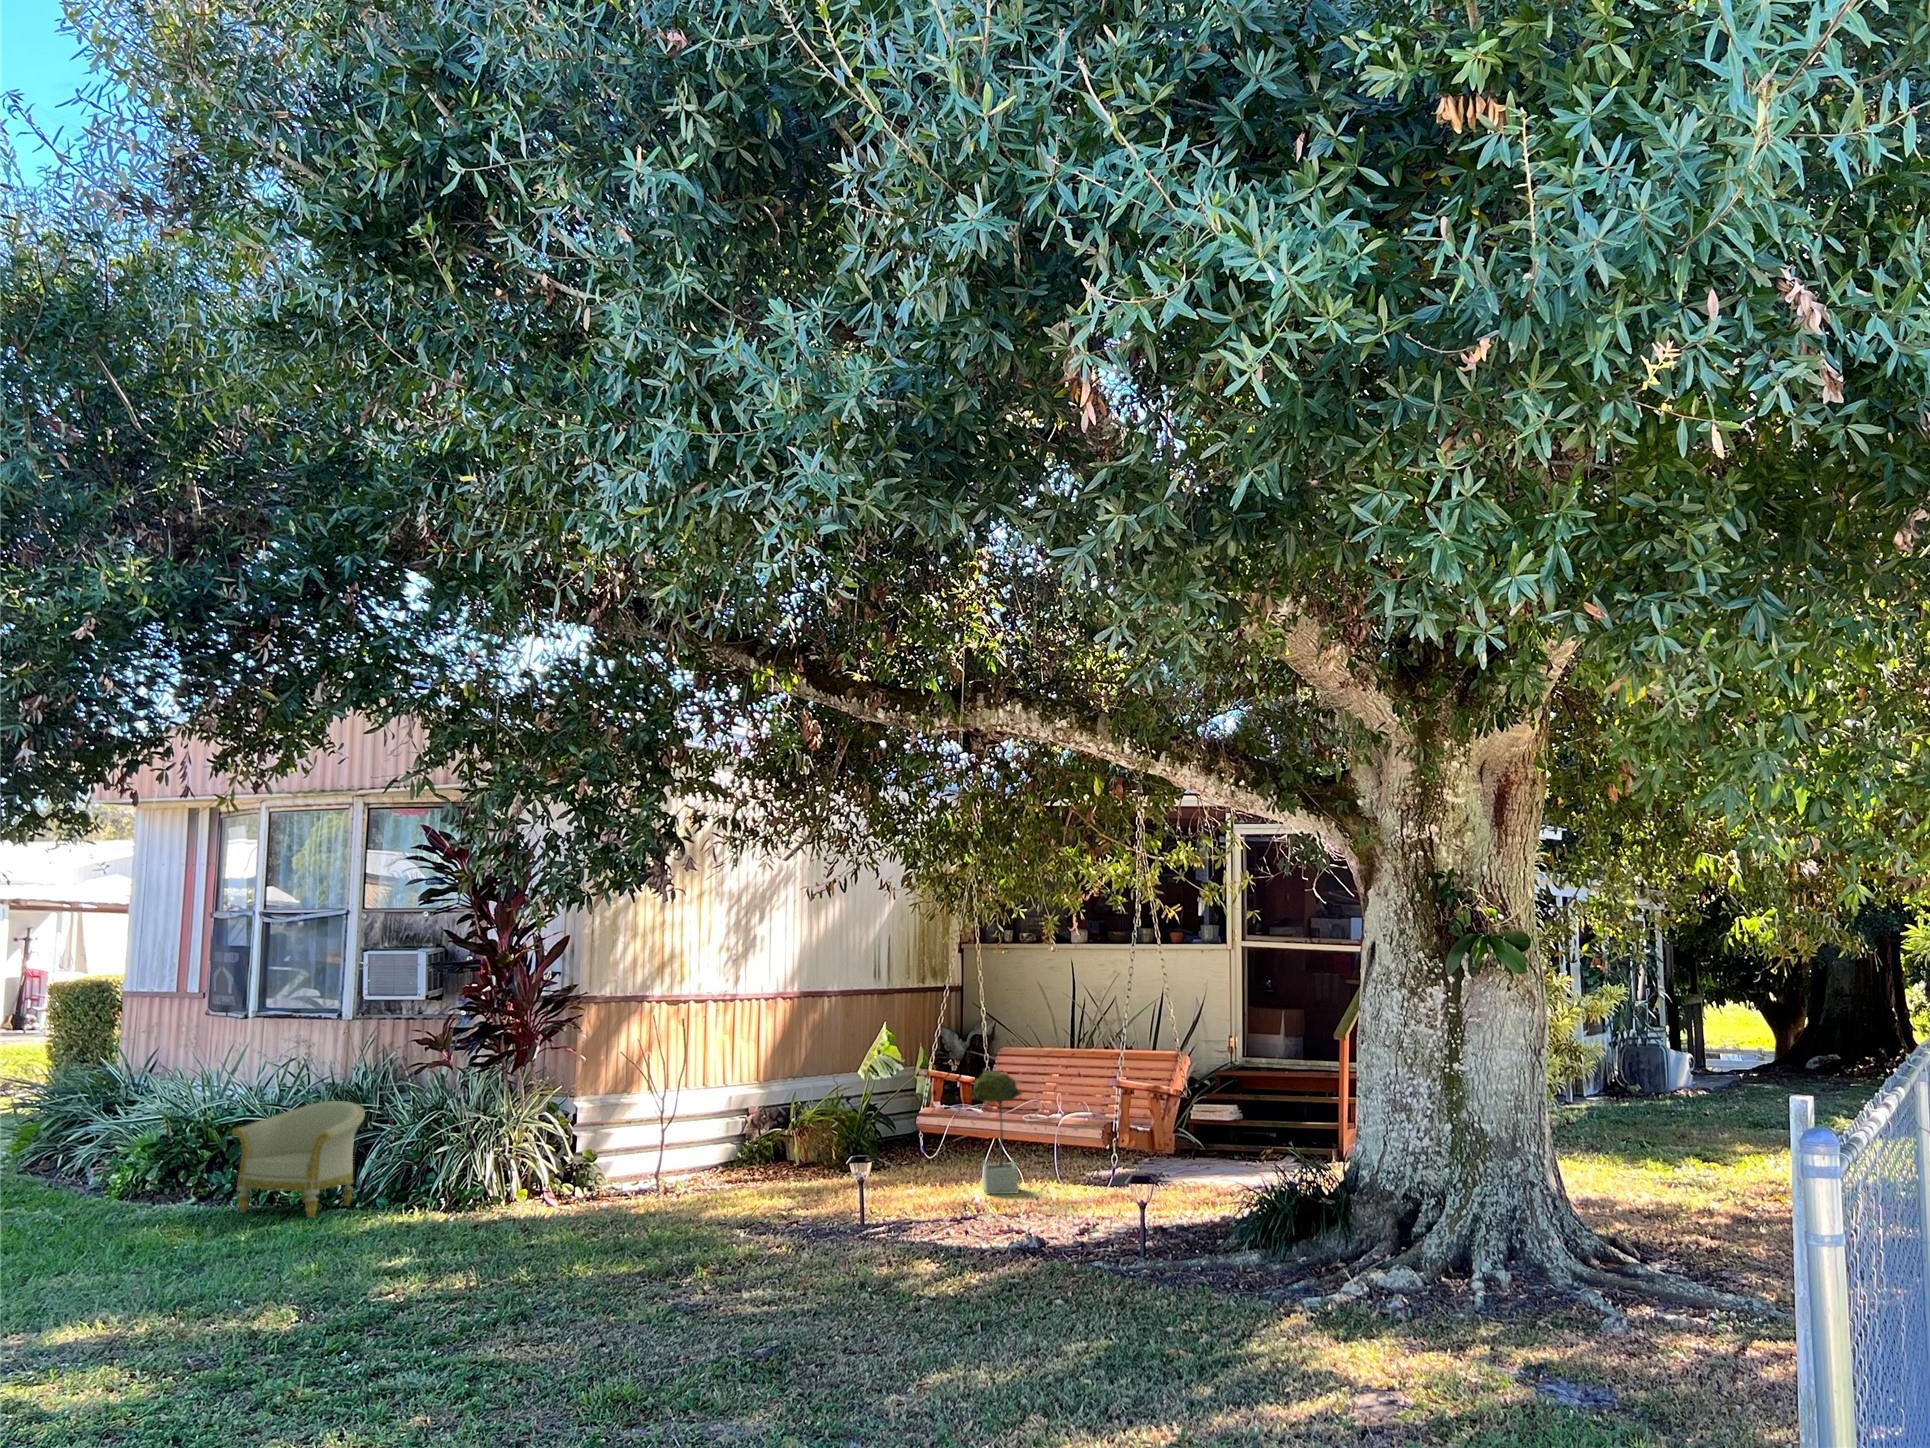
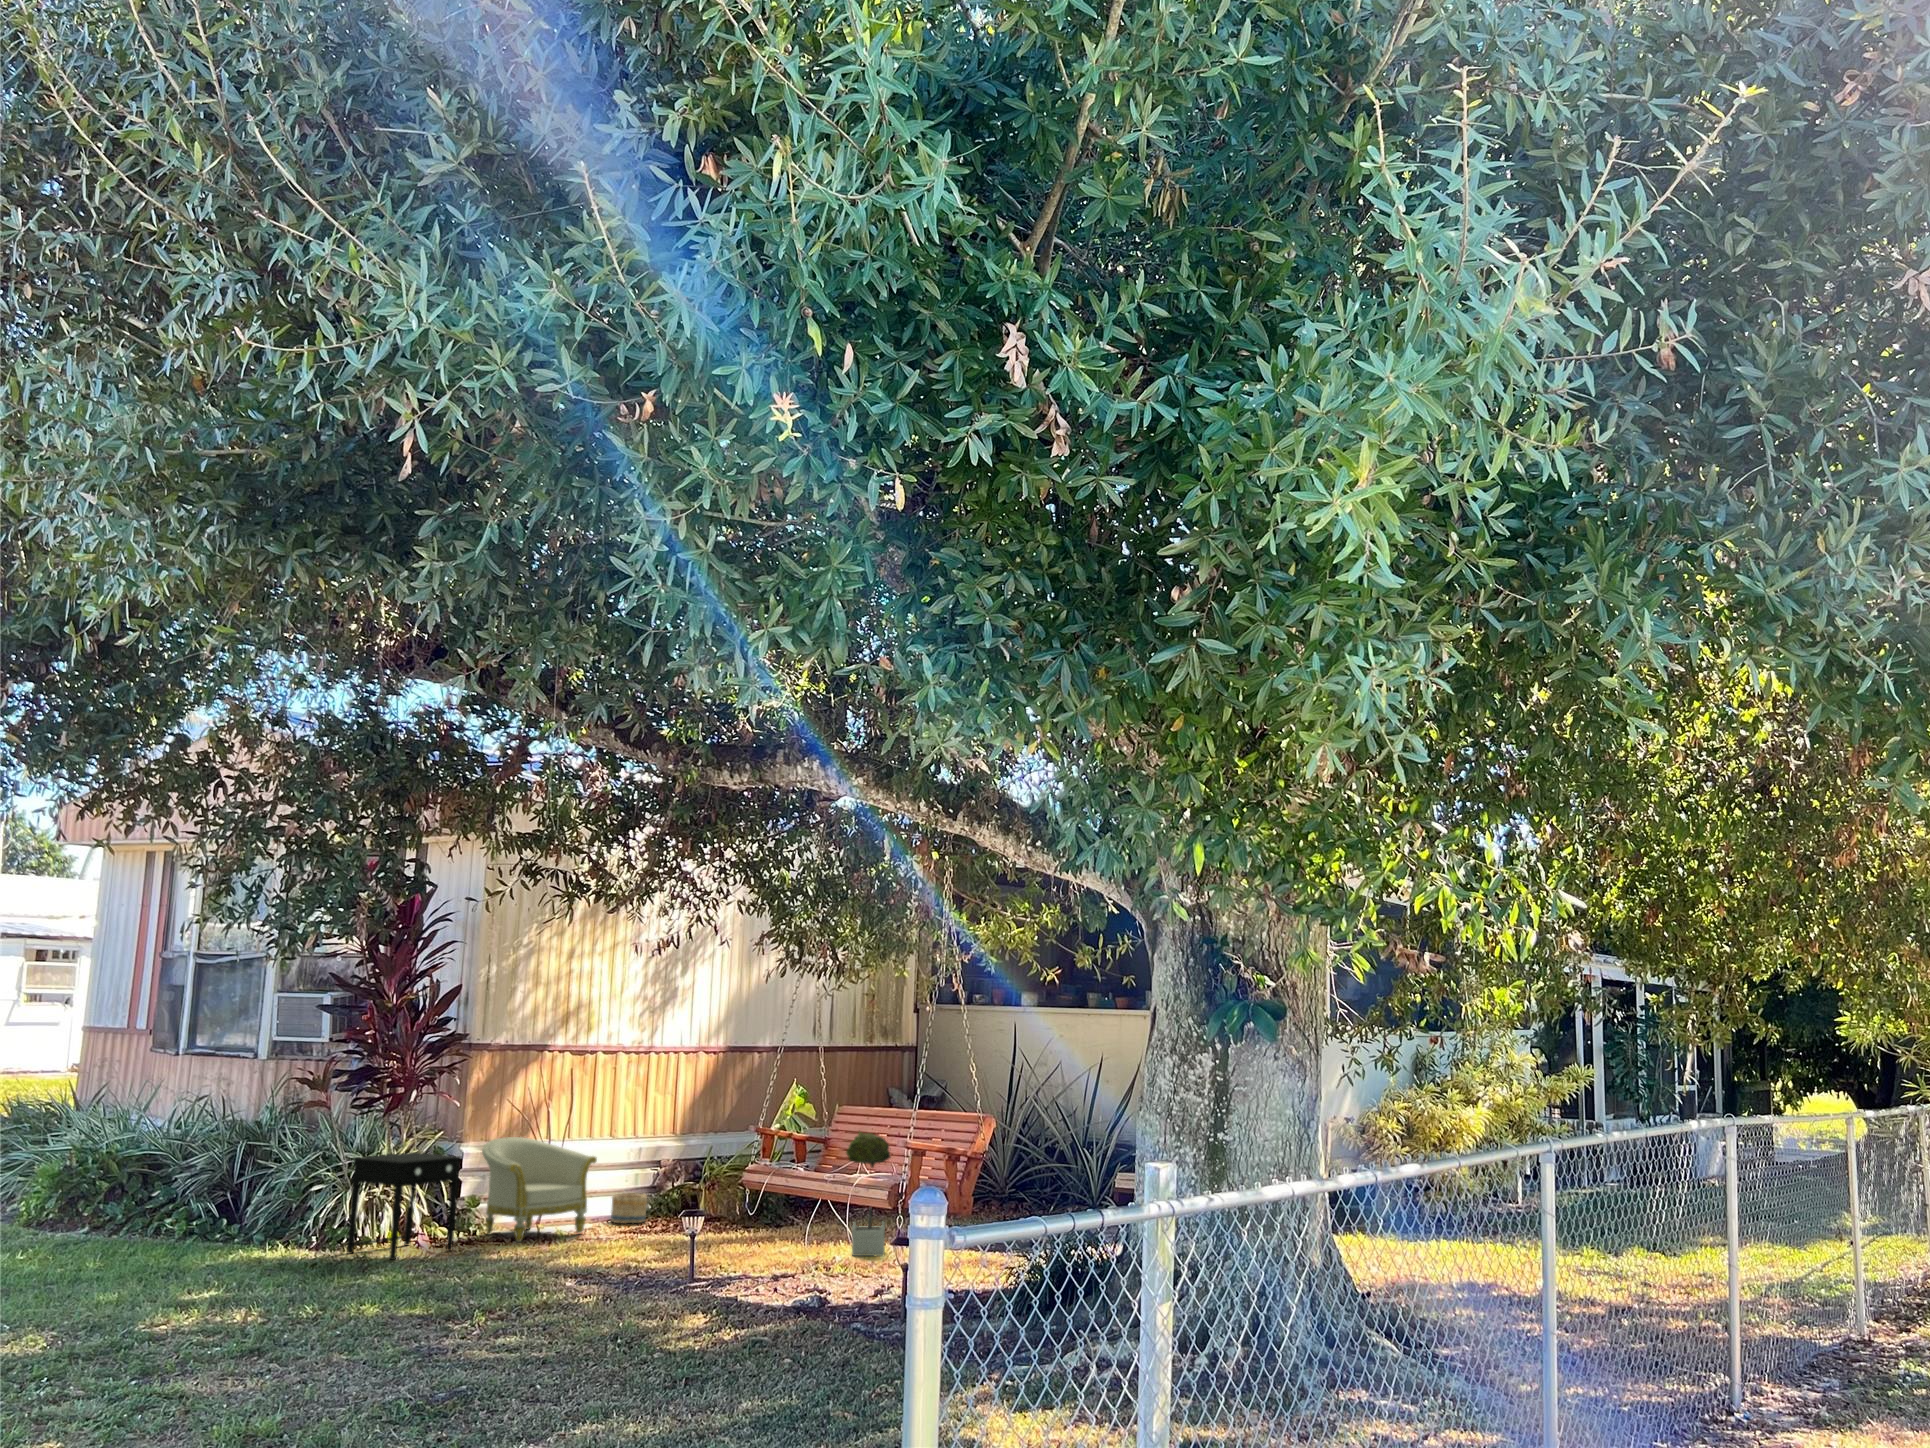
armchair: present [232,1101,365,1217] -> present [482,1137,597,1242]
side table: none [479,1110,589,1221] -> present [347,1152,461,1260]
basket: none [720,1139,756,1170] -> present [611,1193,647,1224]

